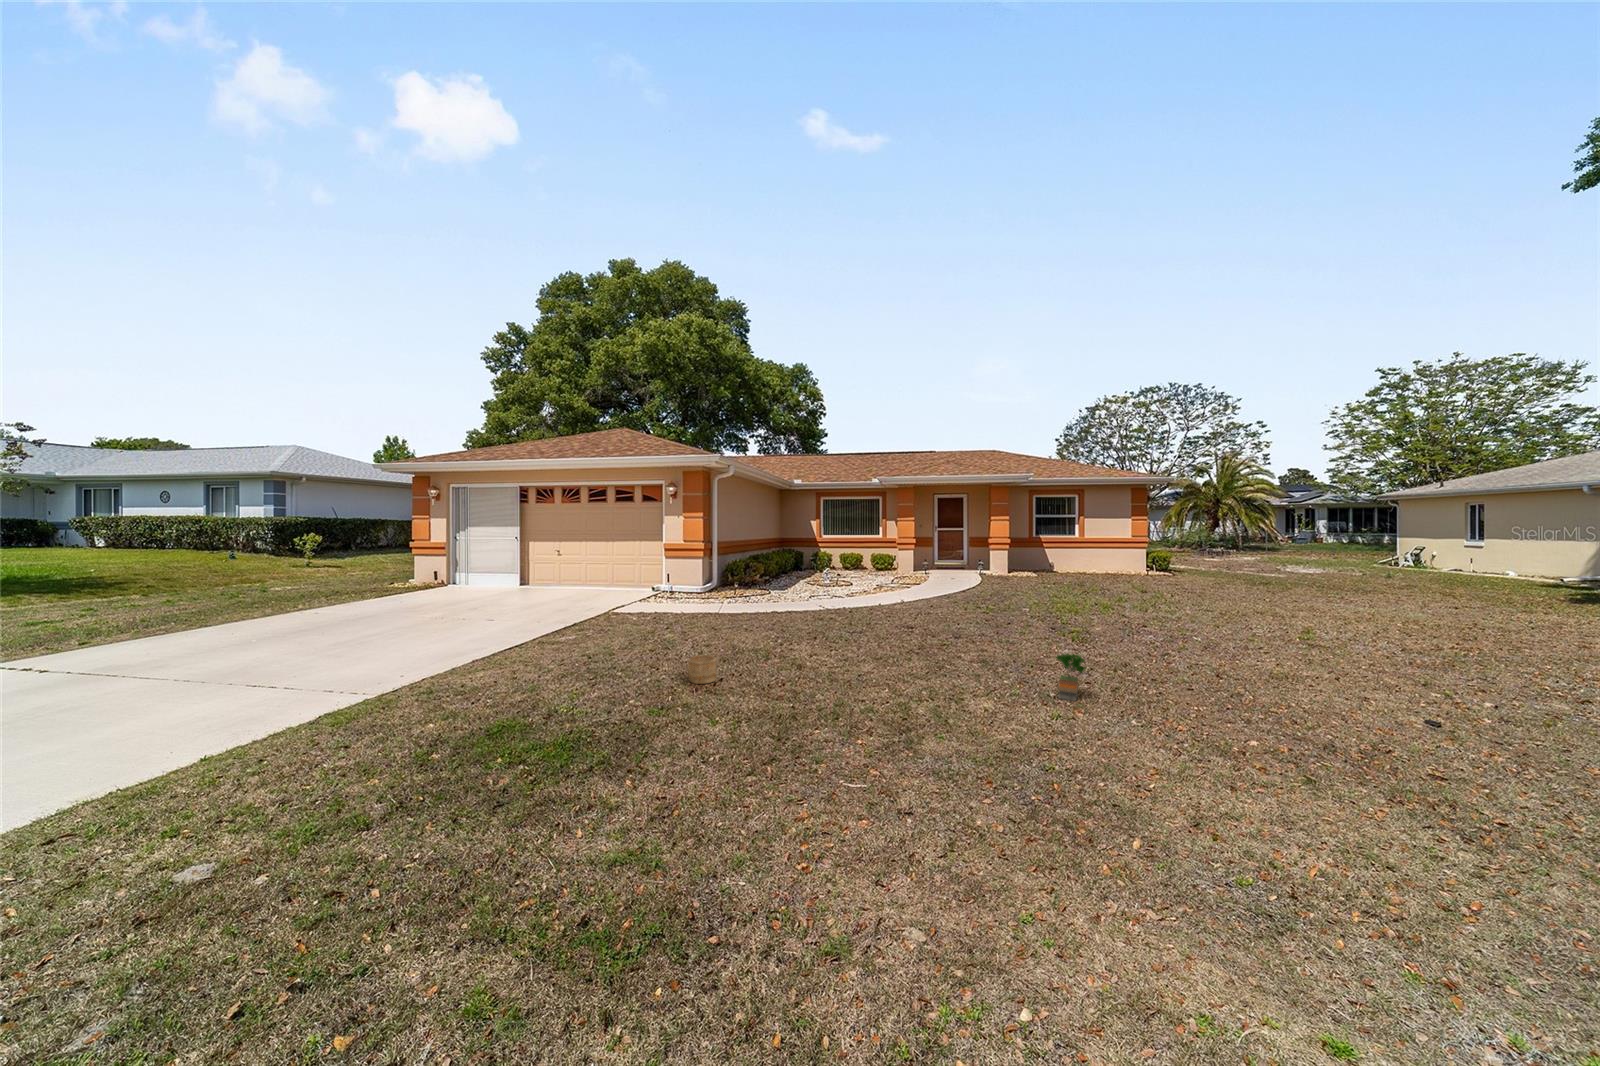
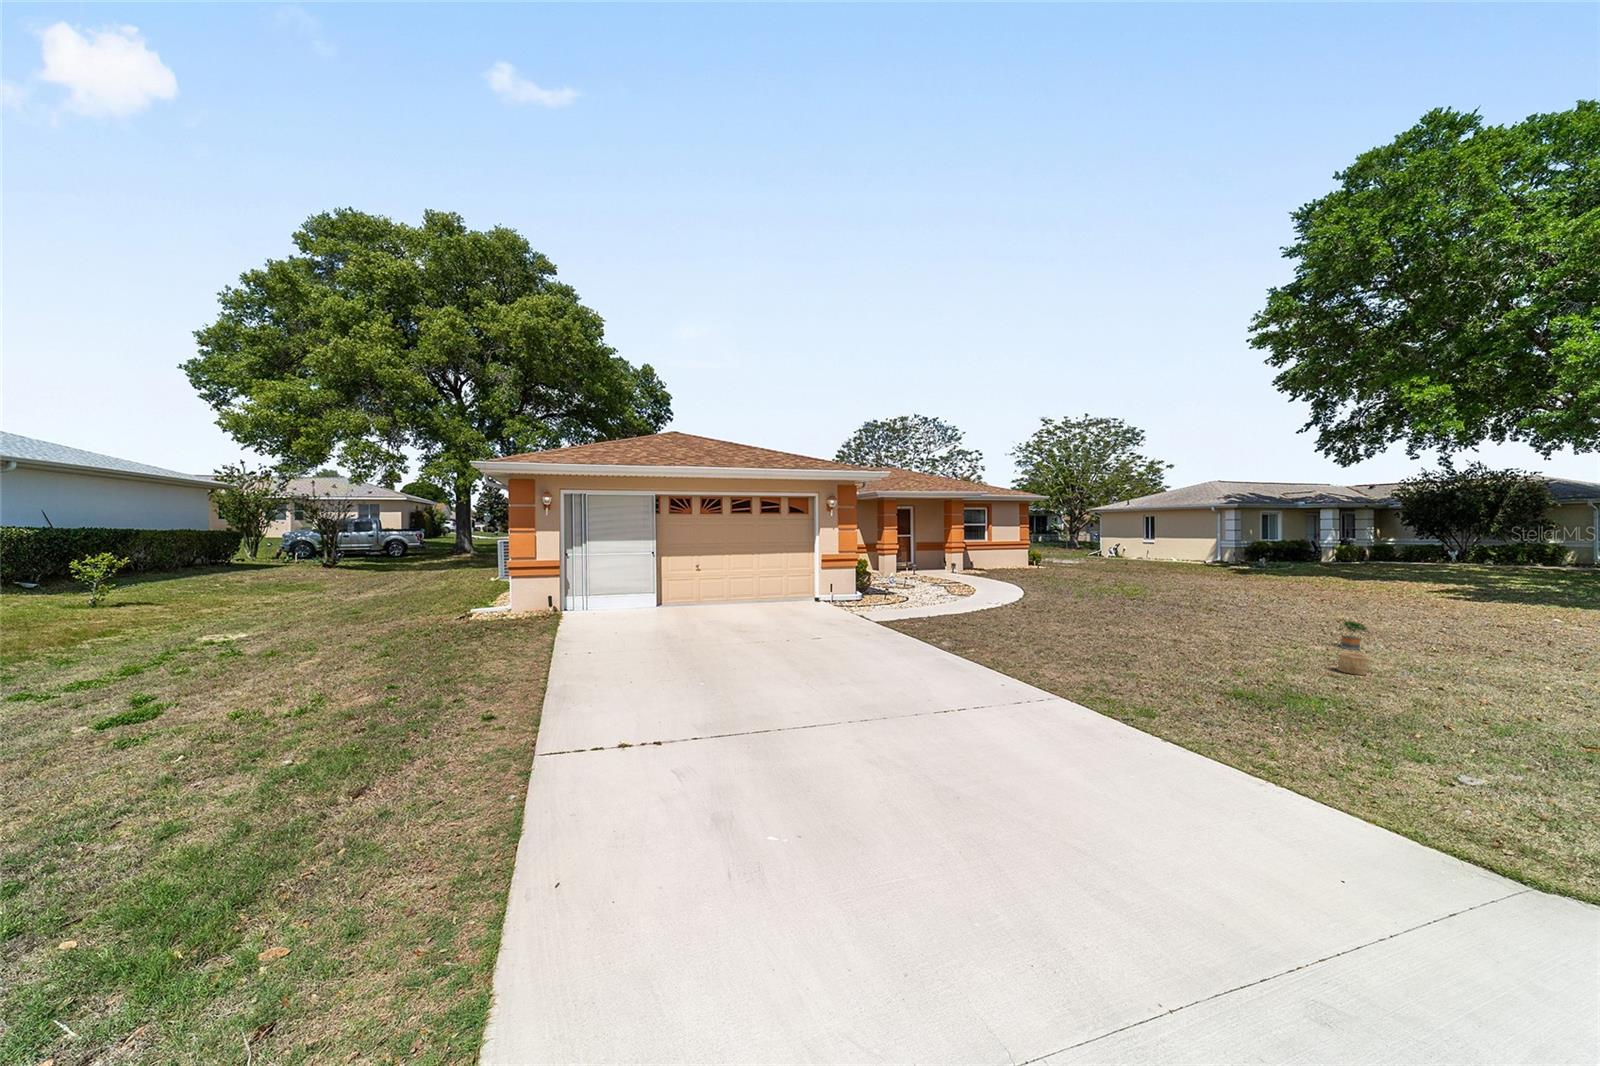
wooden bucket: present [688,655,717,684] -> present [1338,652,1369,675]

